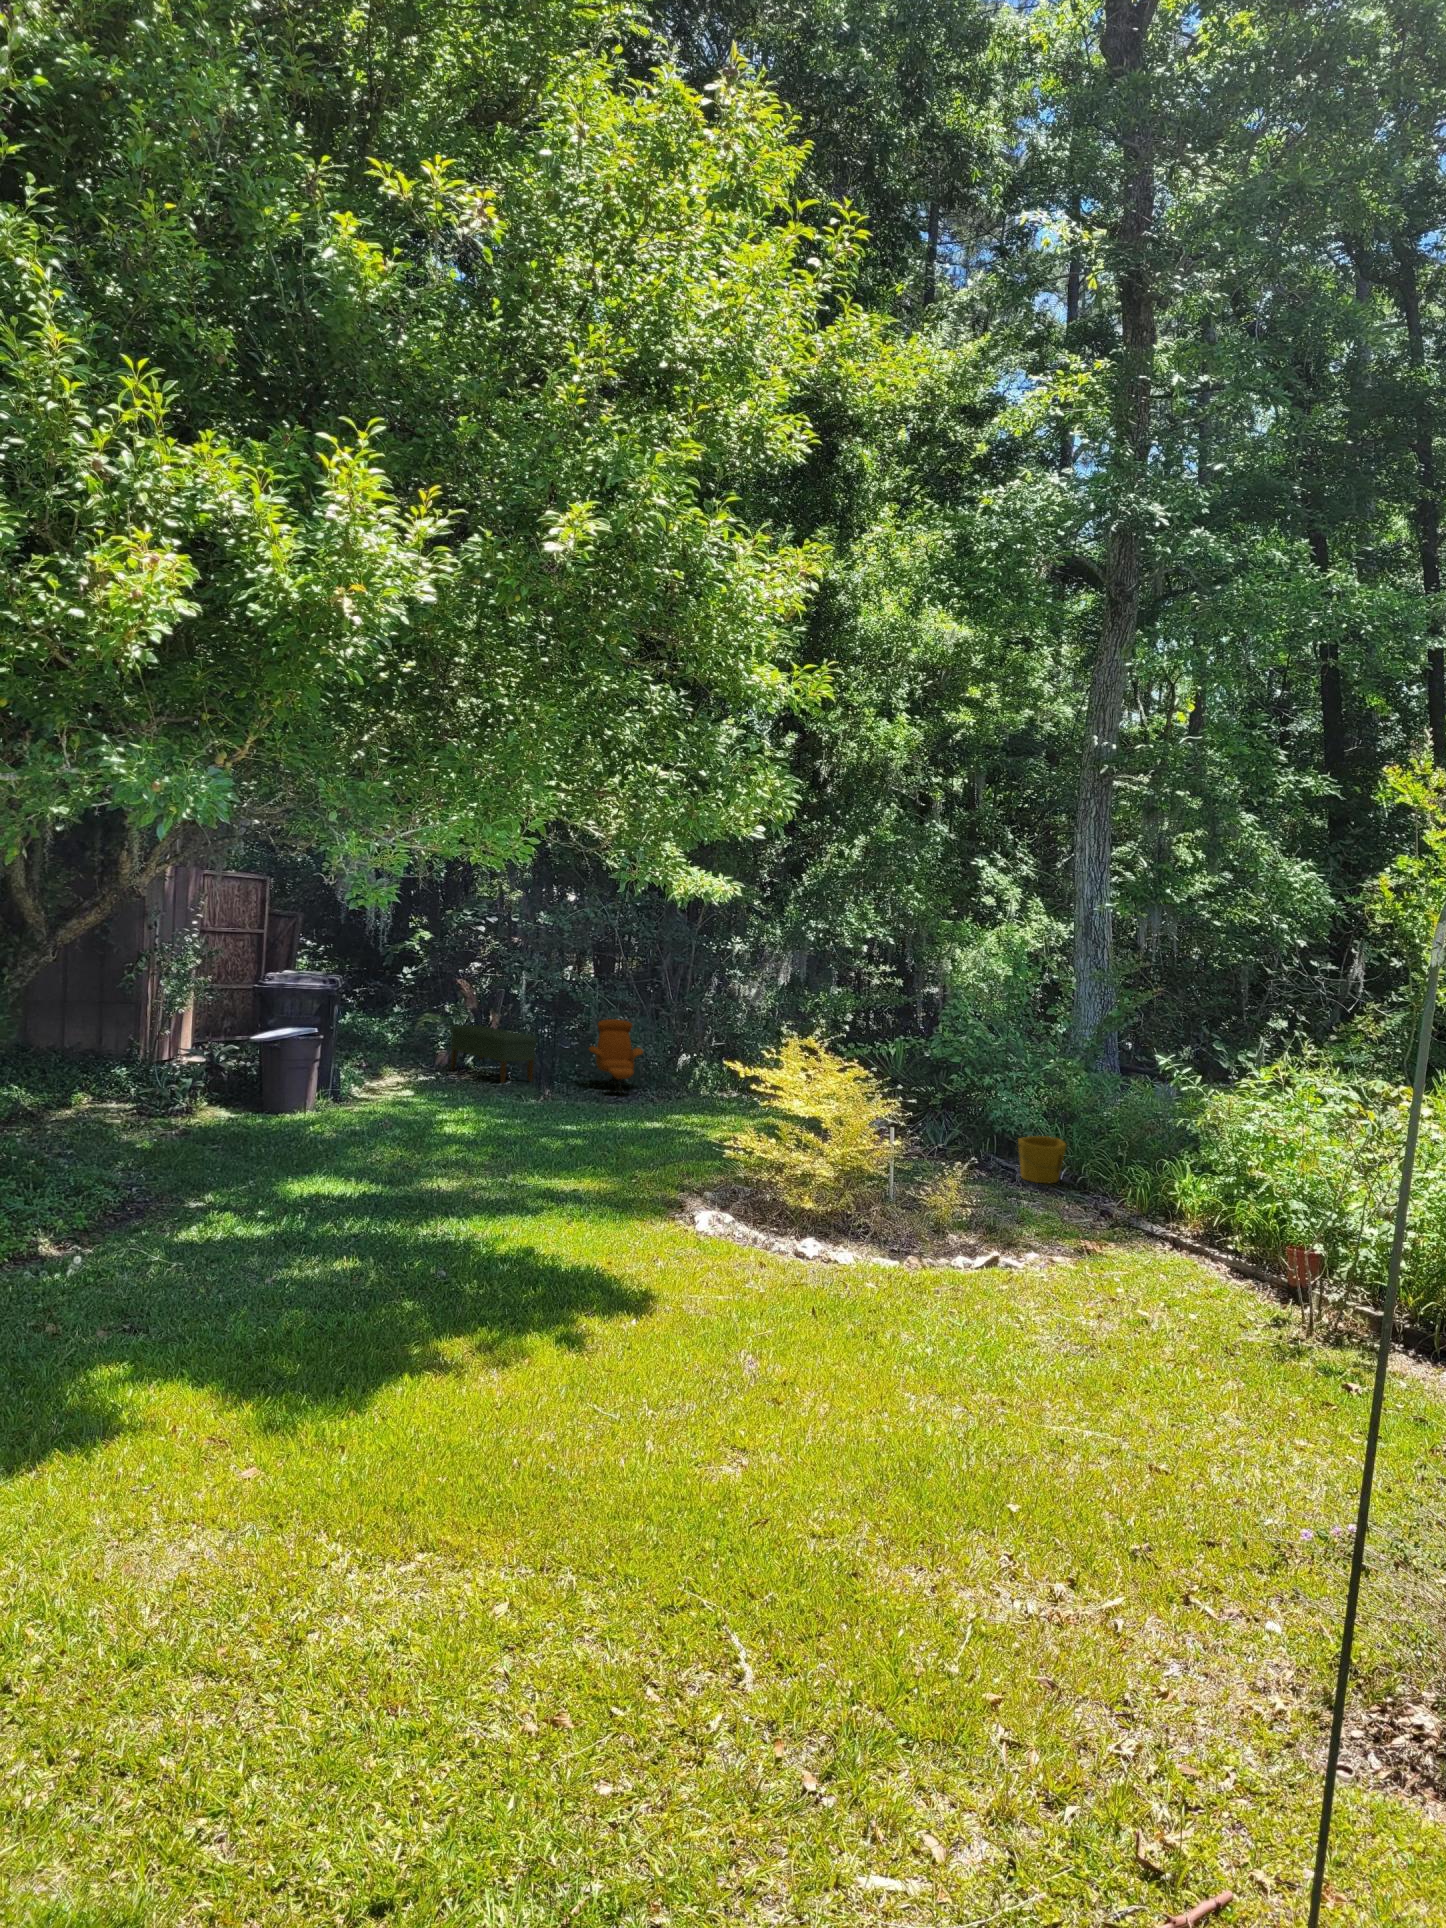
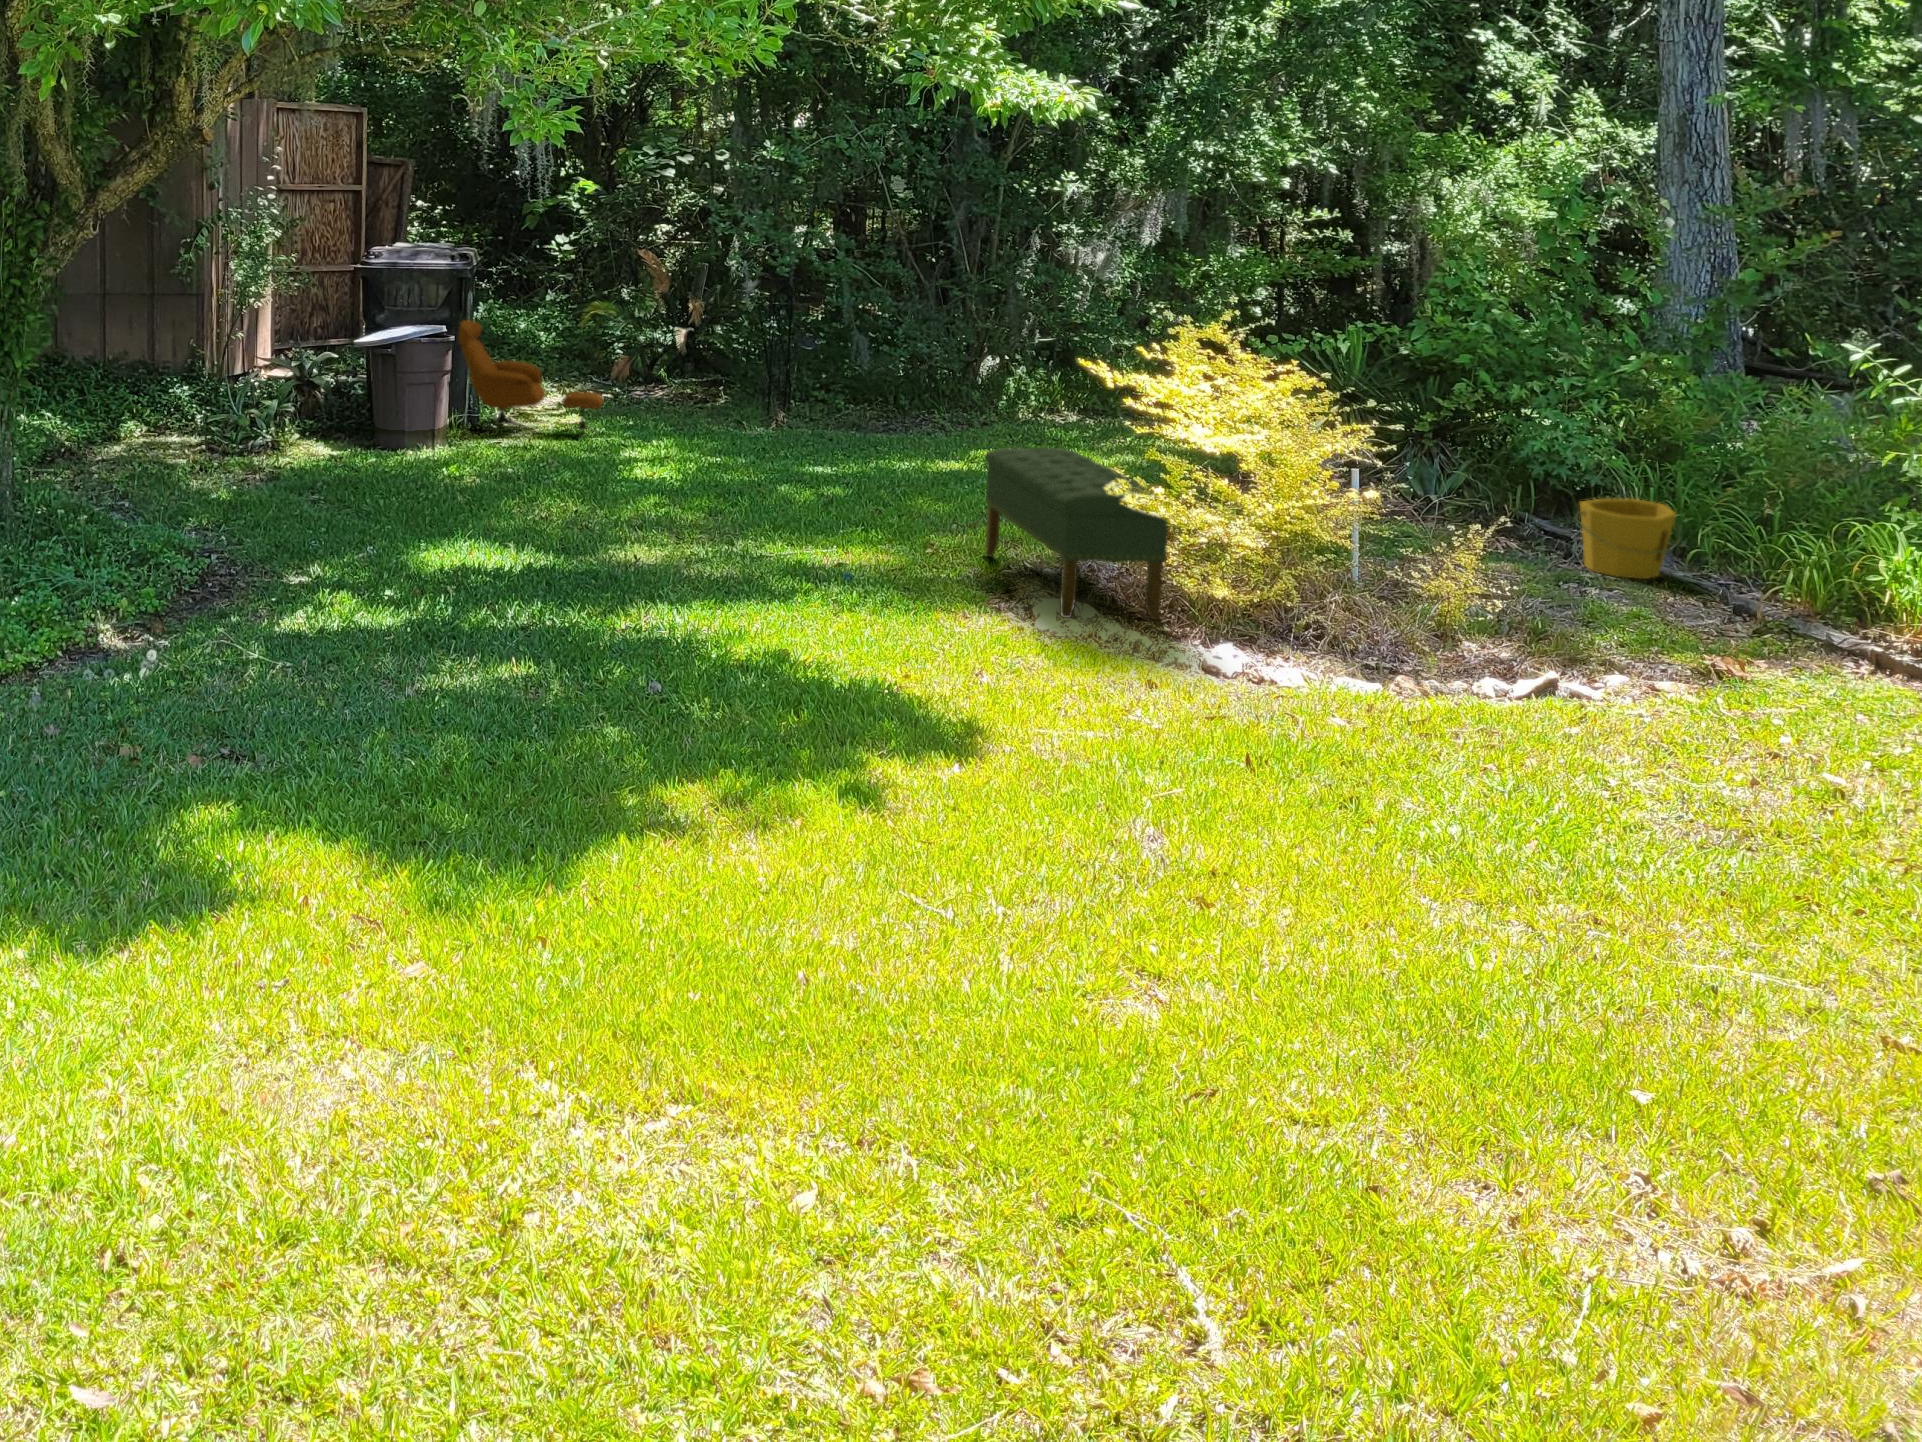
lounge chair: present [589,1019,643,1095] -> present [458,320,609,437]
bench: present [451,1025,537,1083] -> present [985,447,1168,620]

